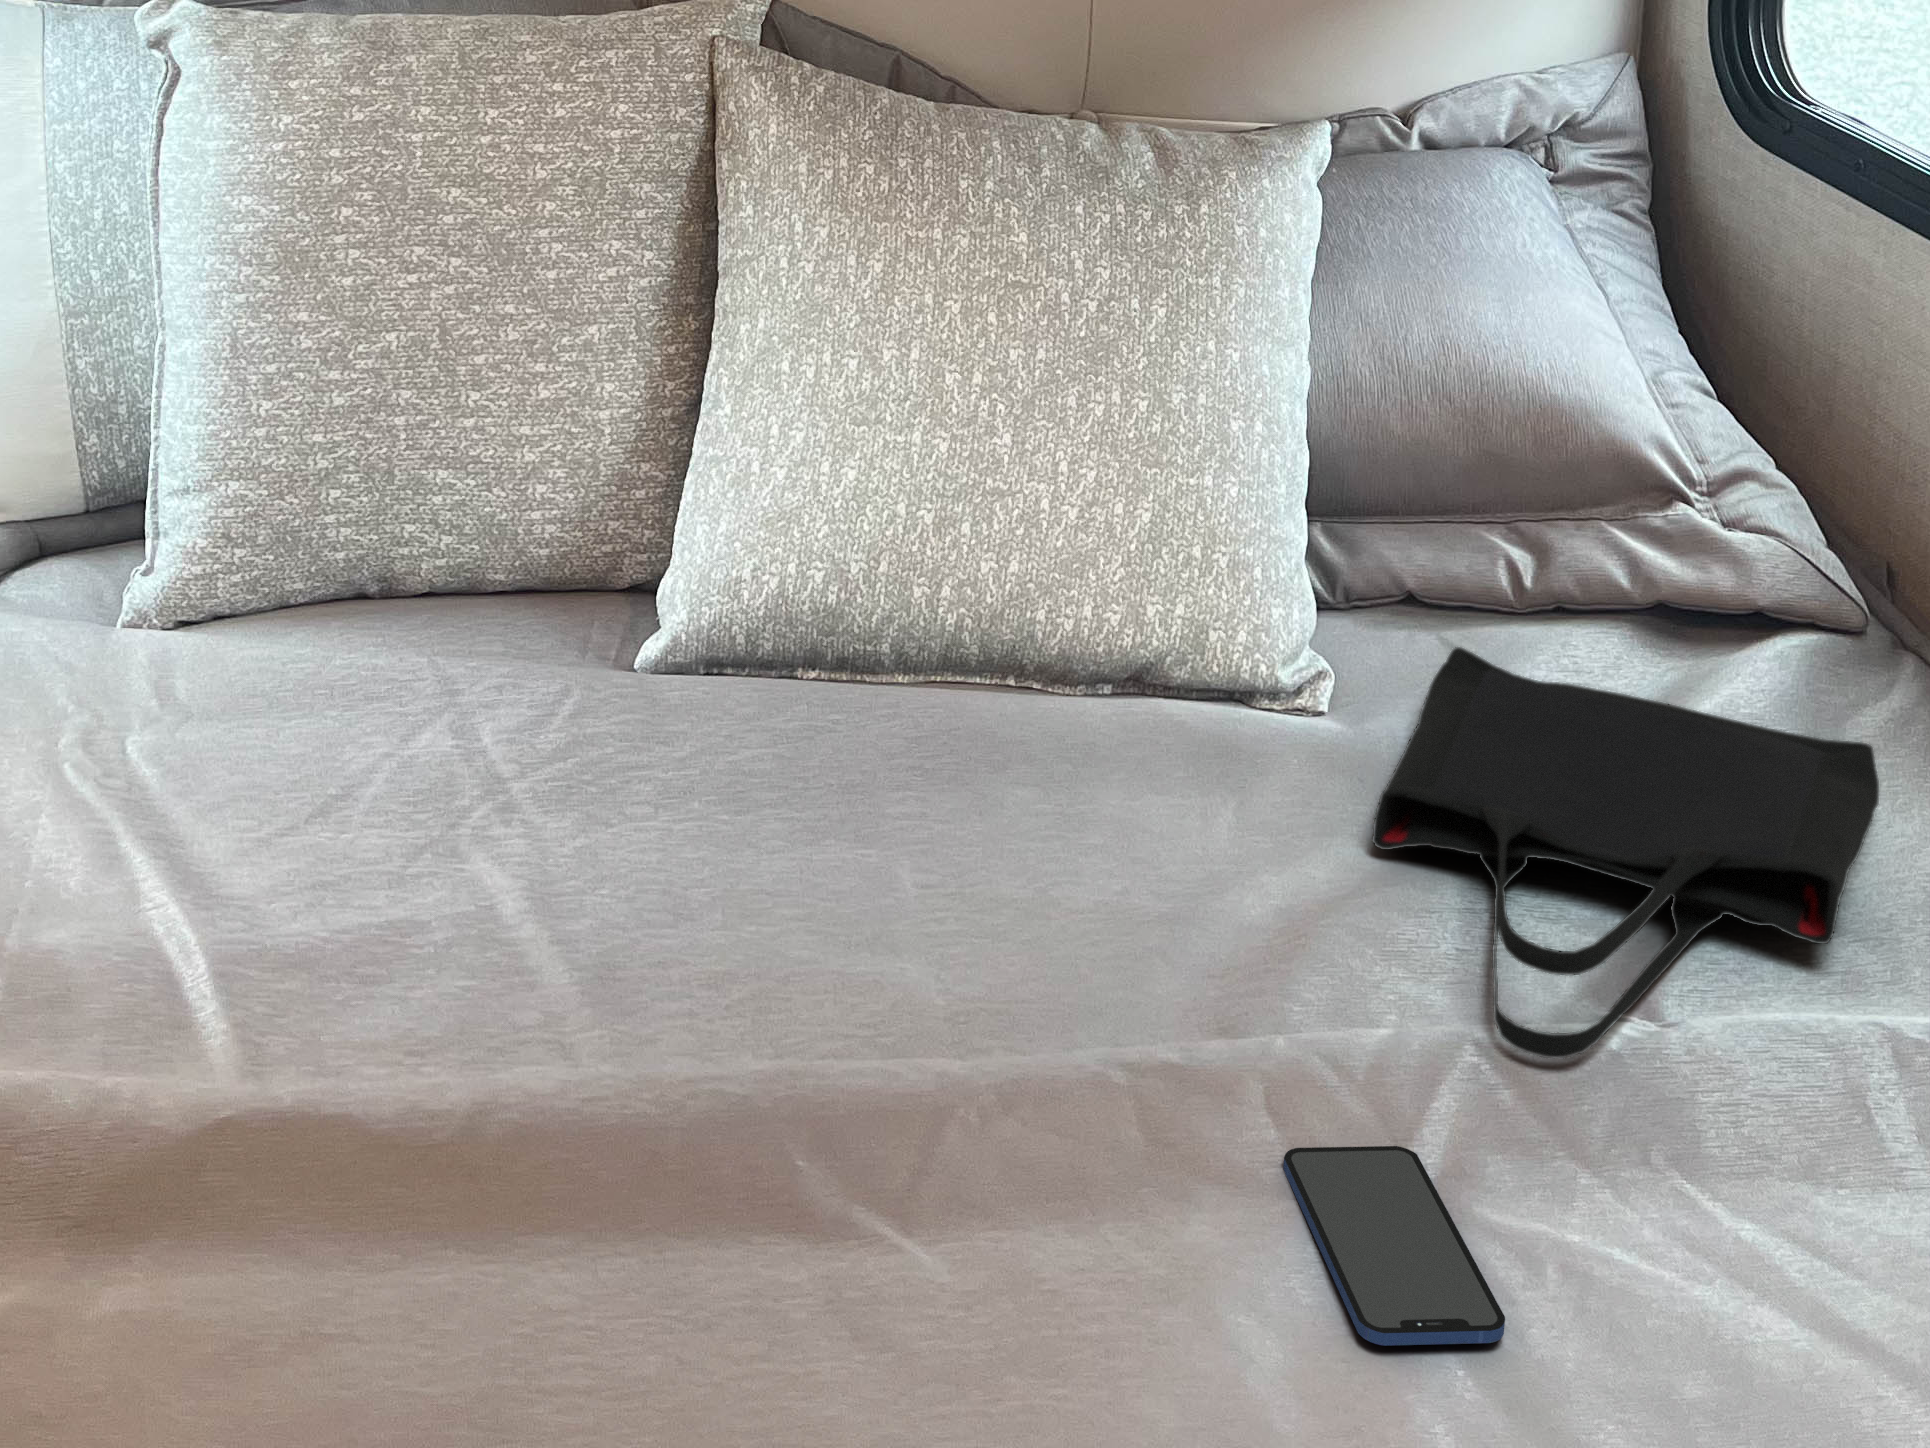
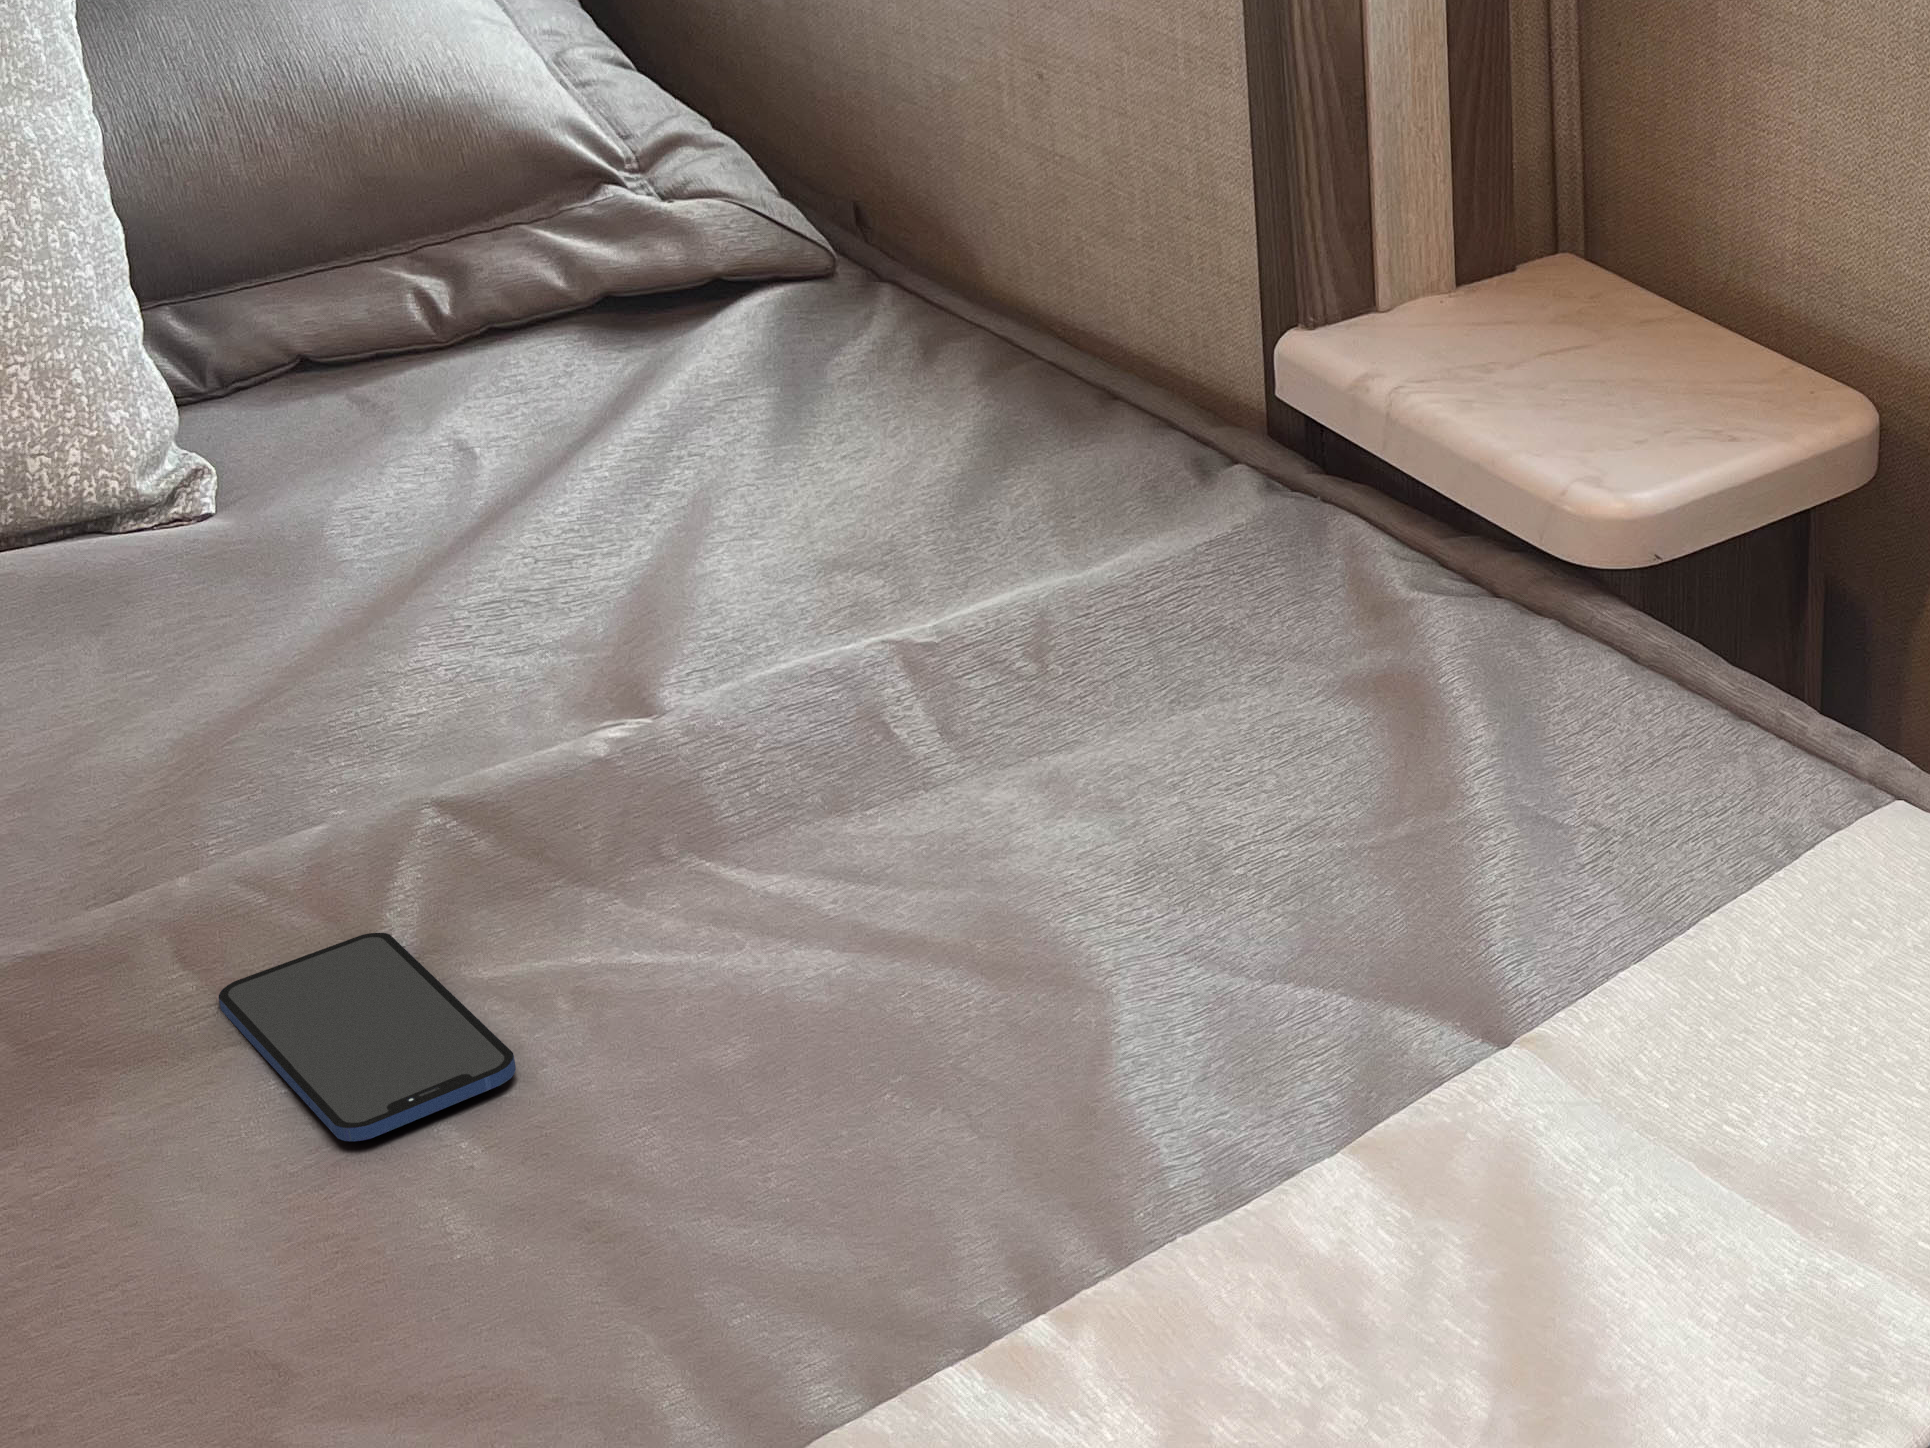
tote bag: present [1372,647,1879,1058] -> none [284,375,865,788]

